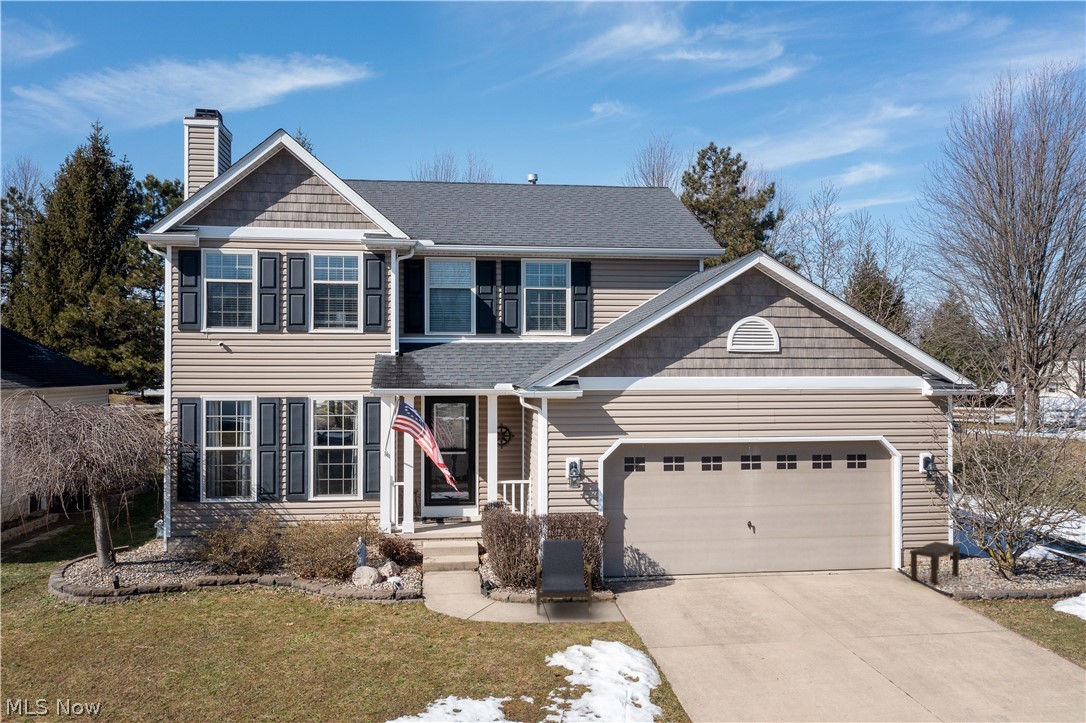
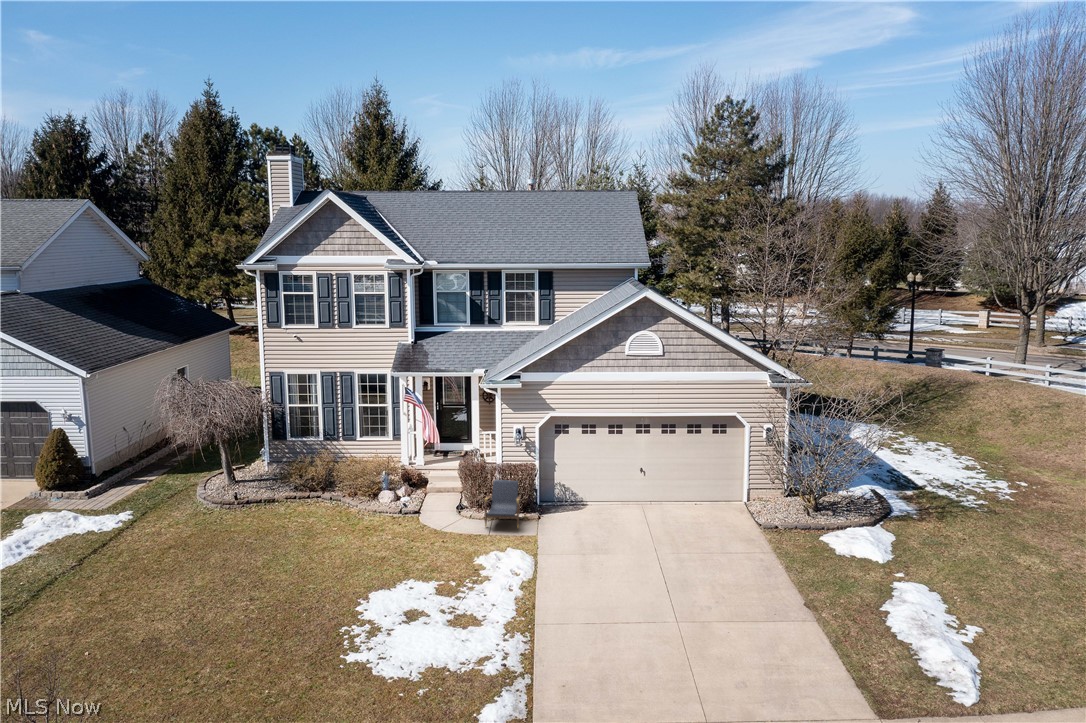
bench: present [910,542,960,585] -> none [745,484,783,515]

